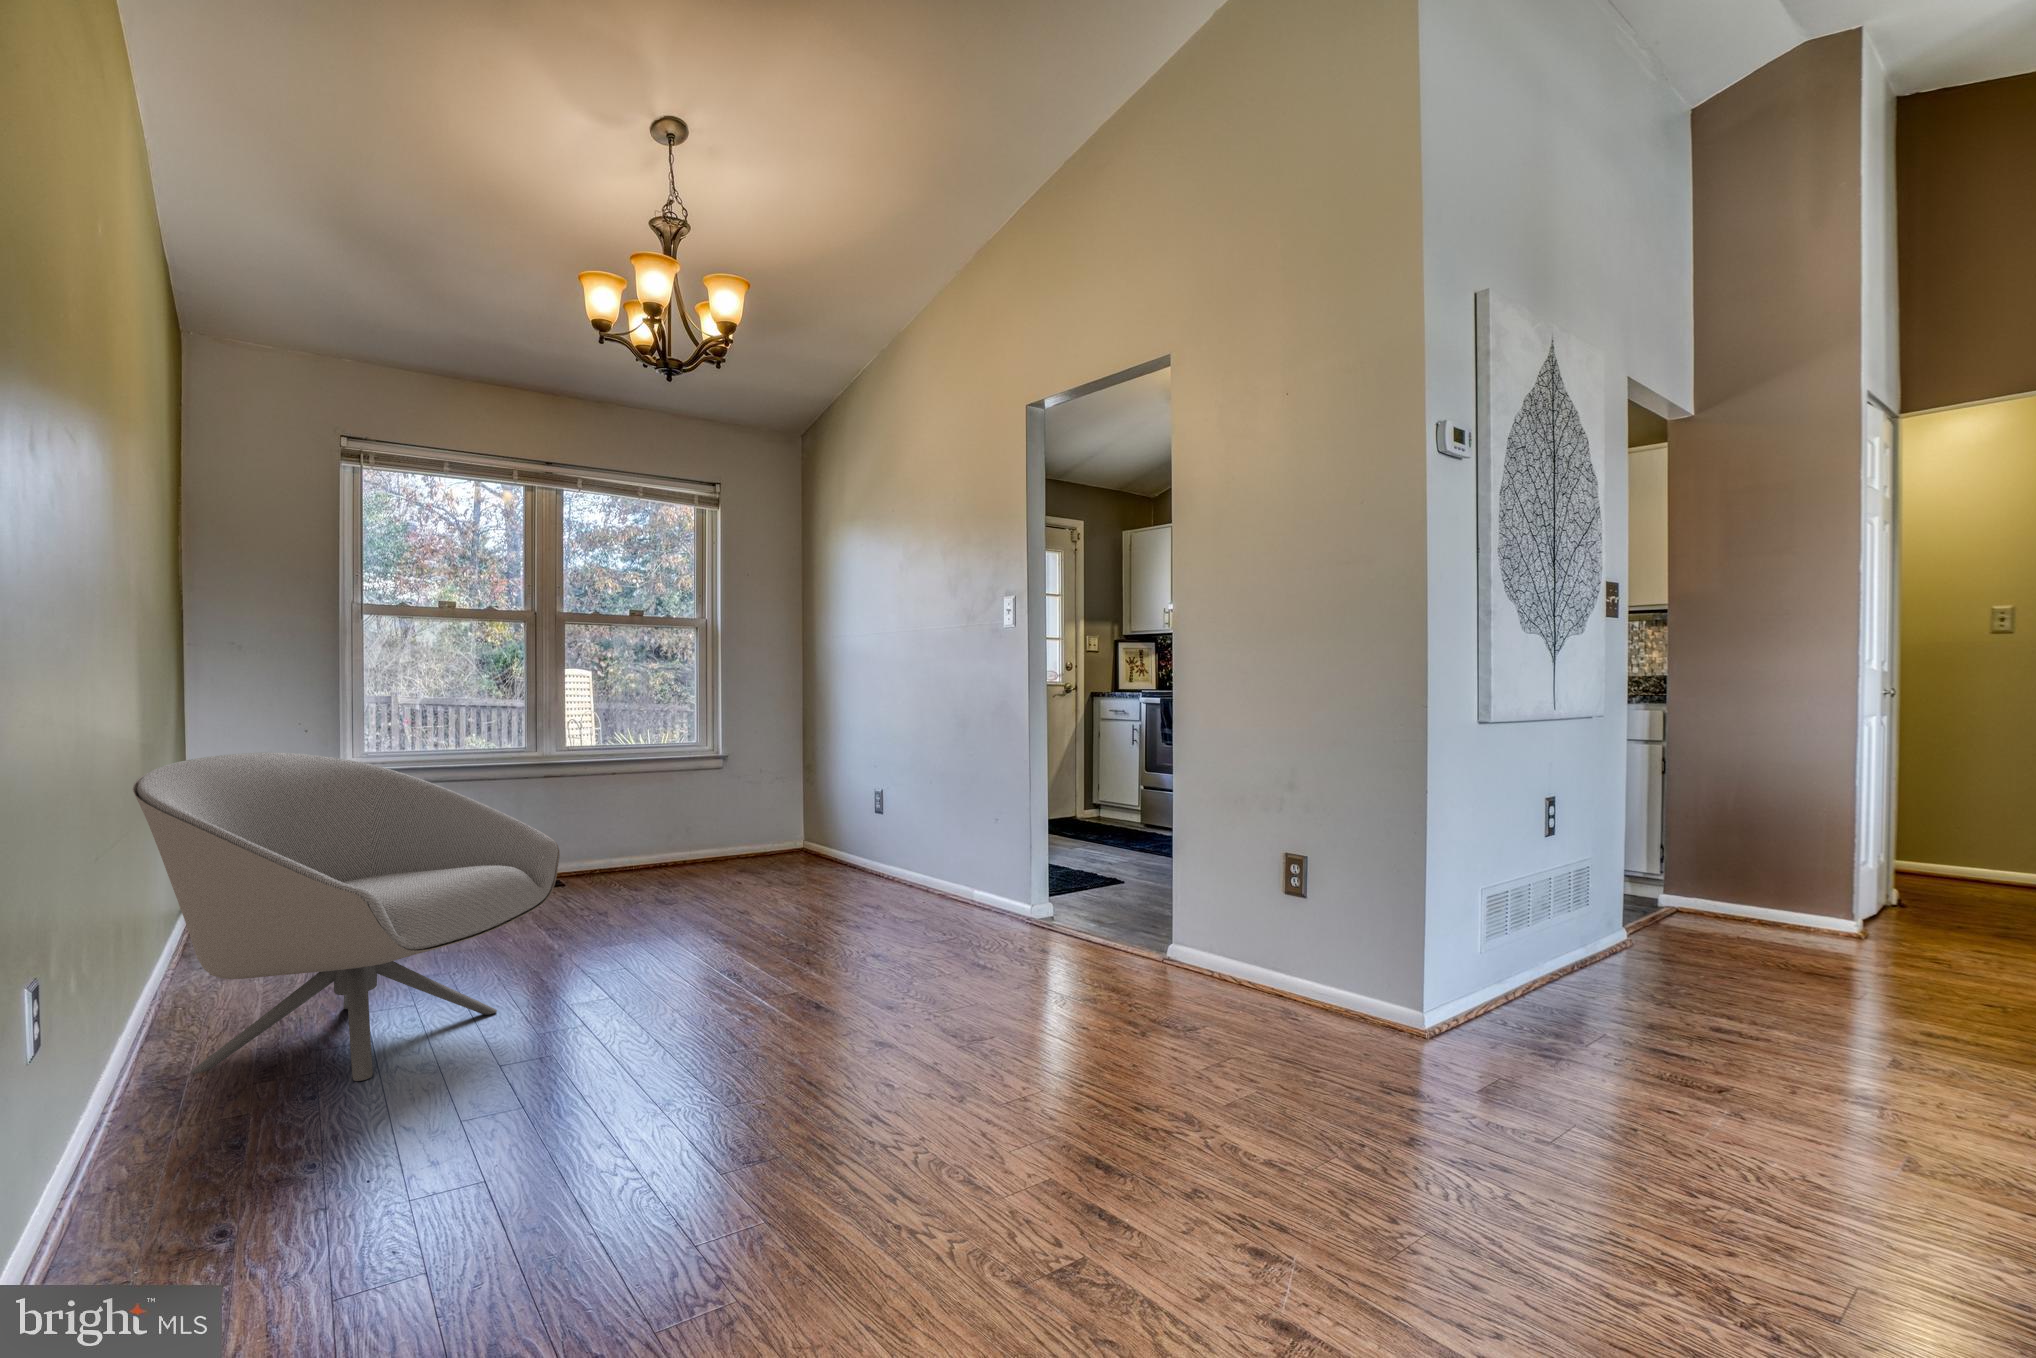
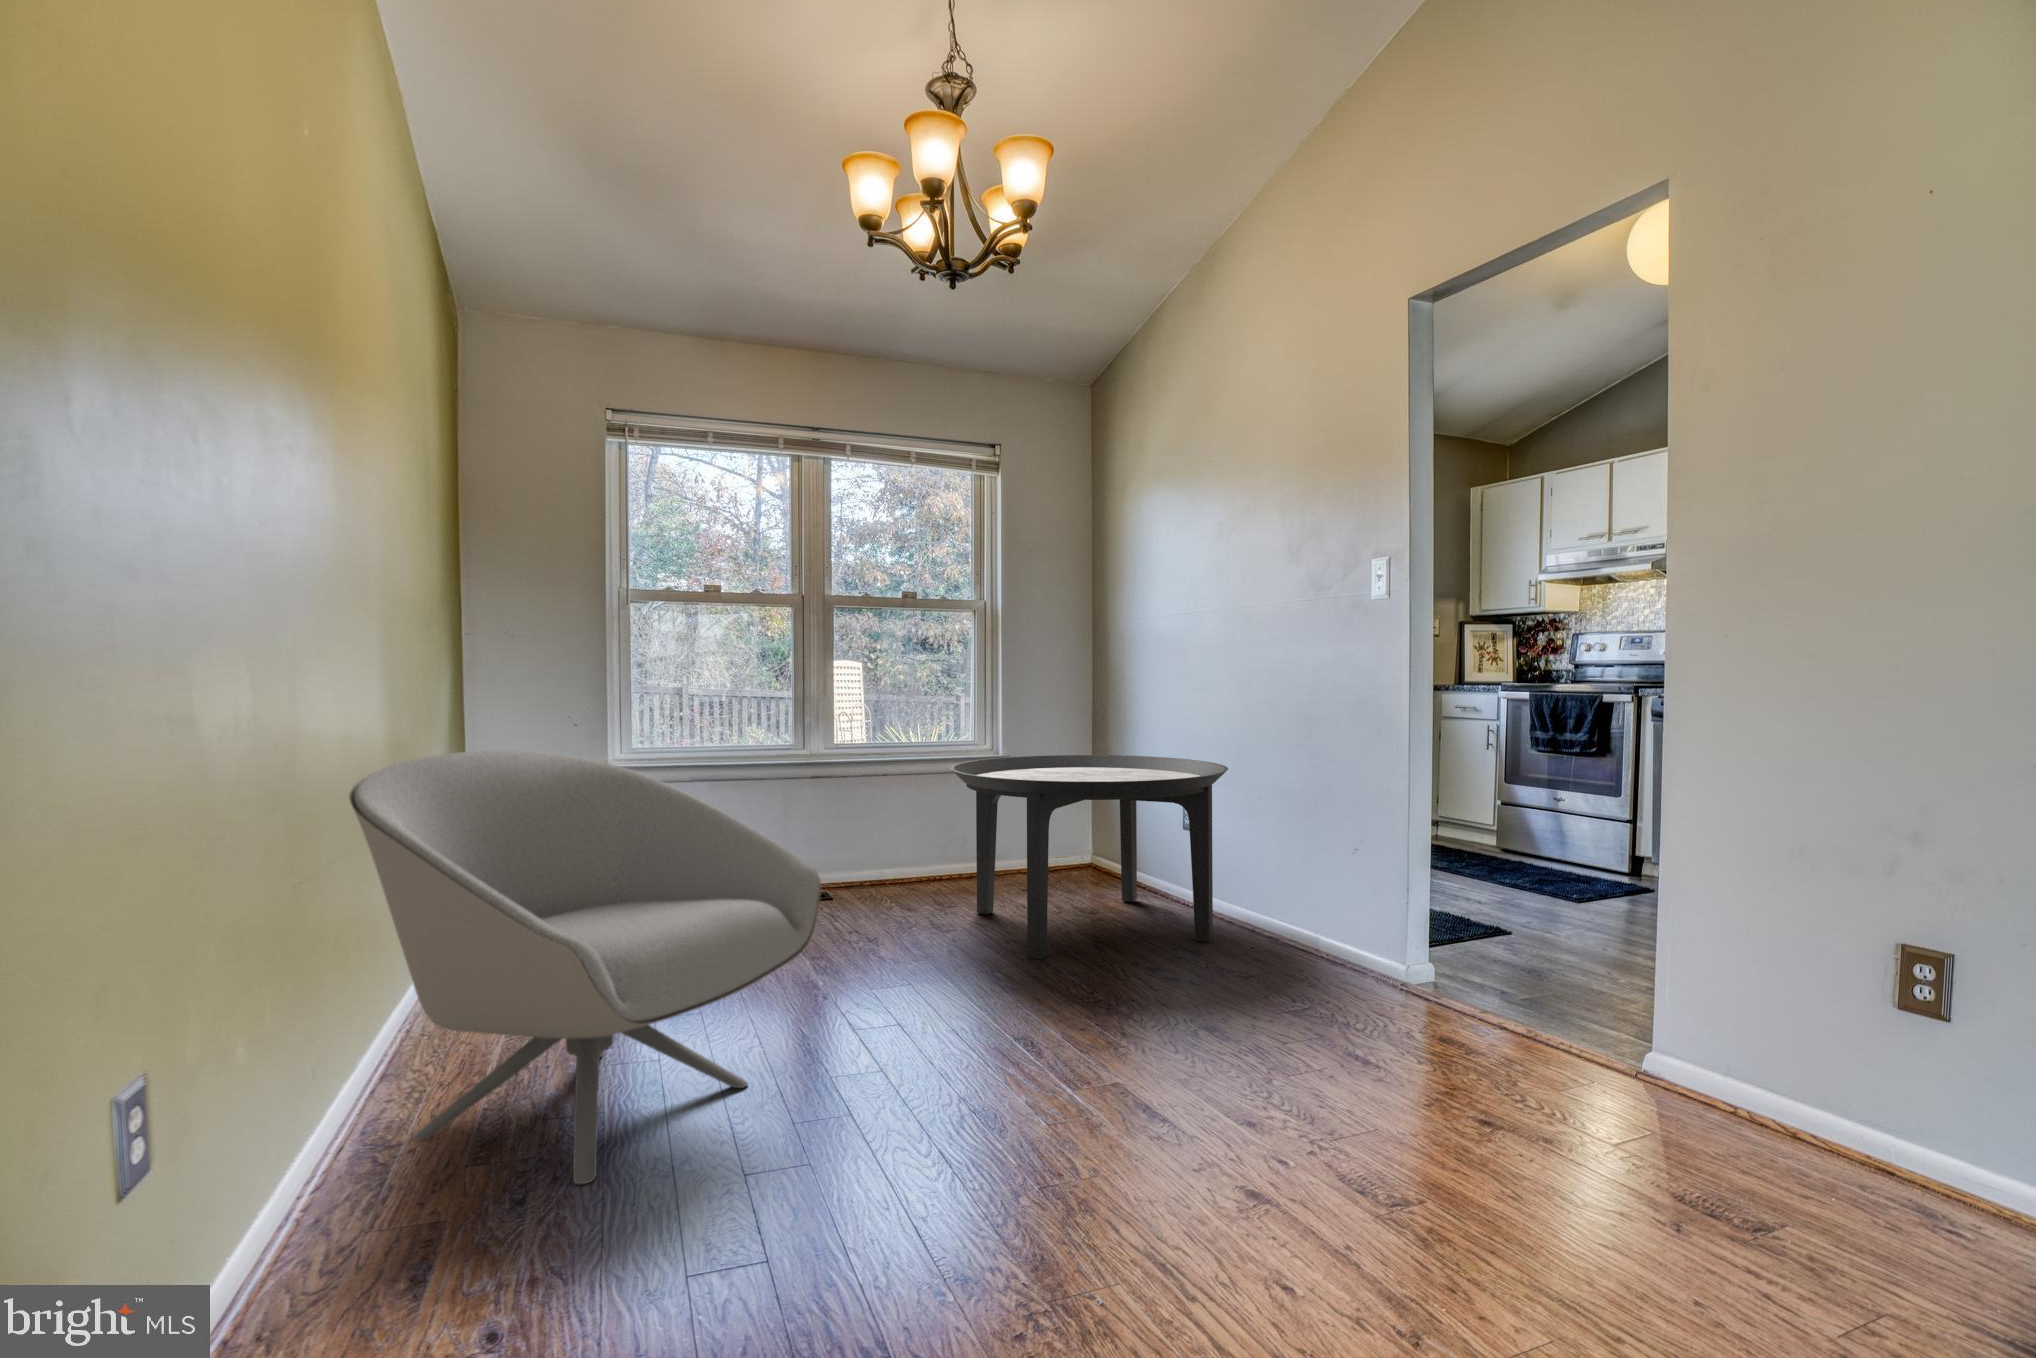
round table: none [676,749,908,914] -> present [950,755,1228,959]

